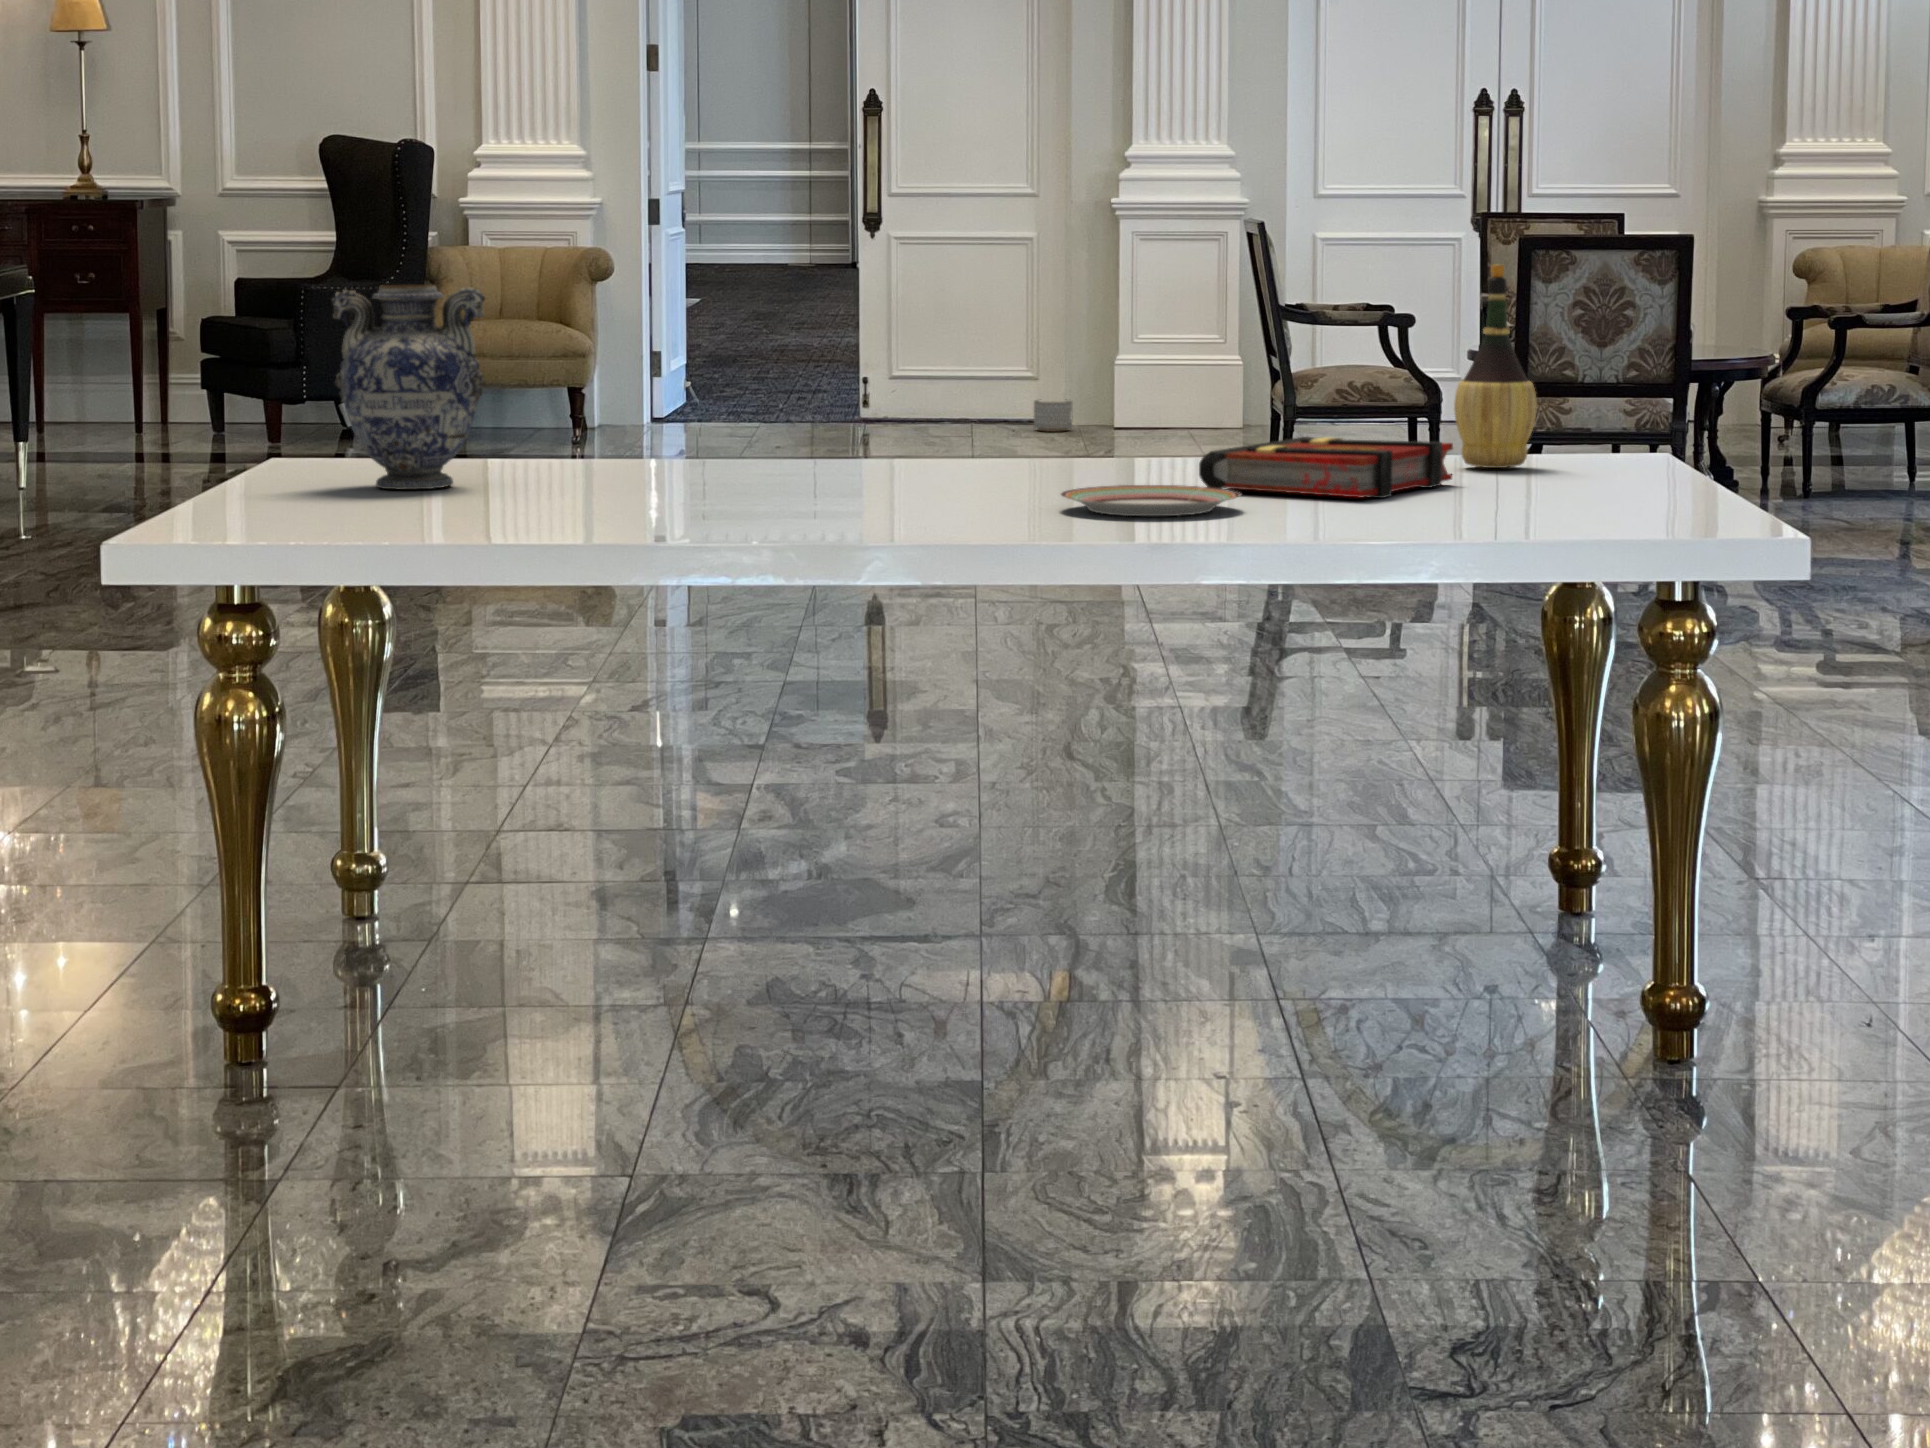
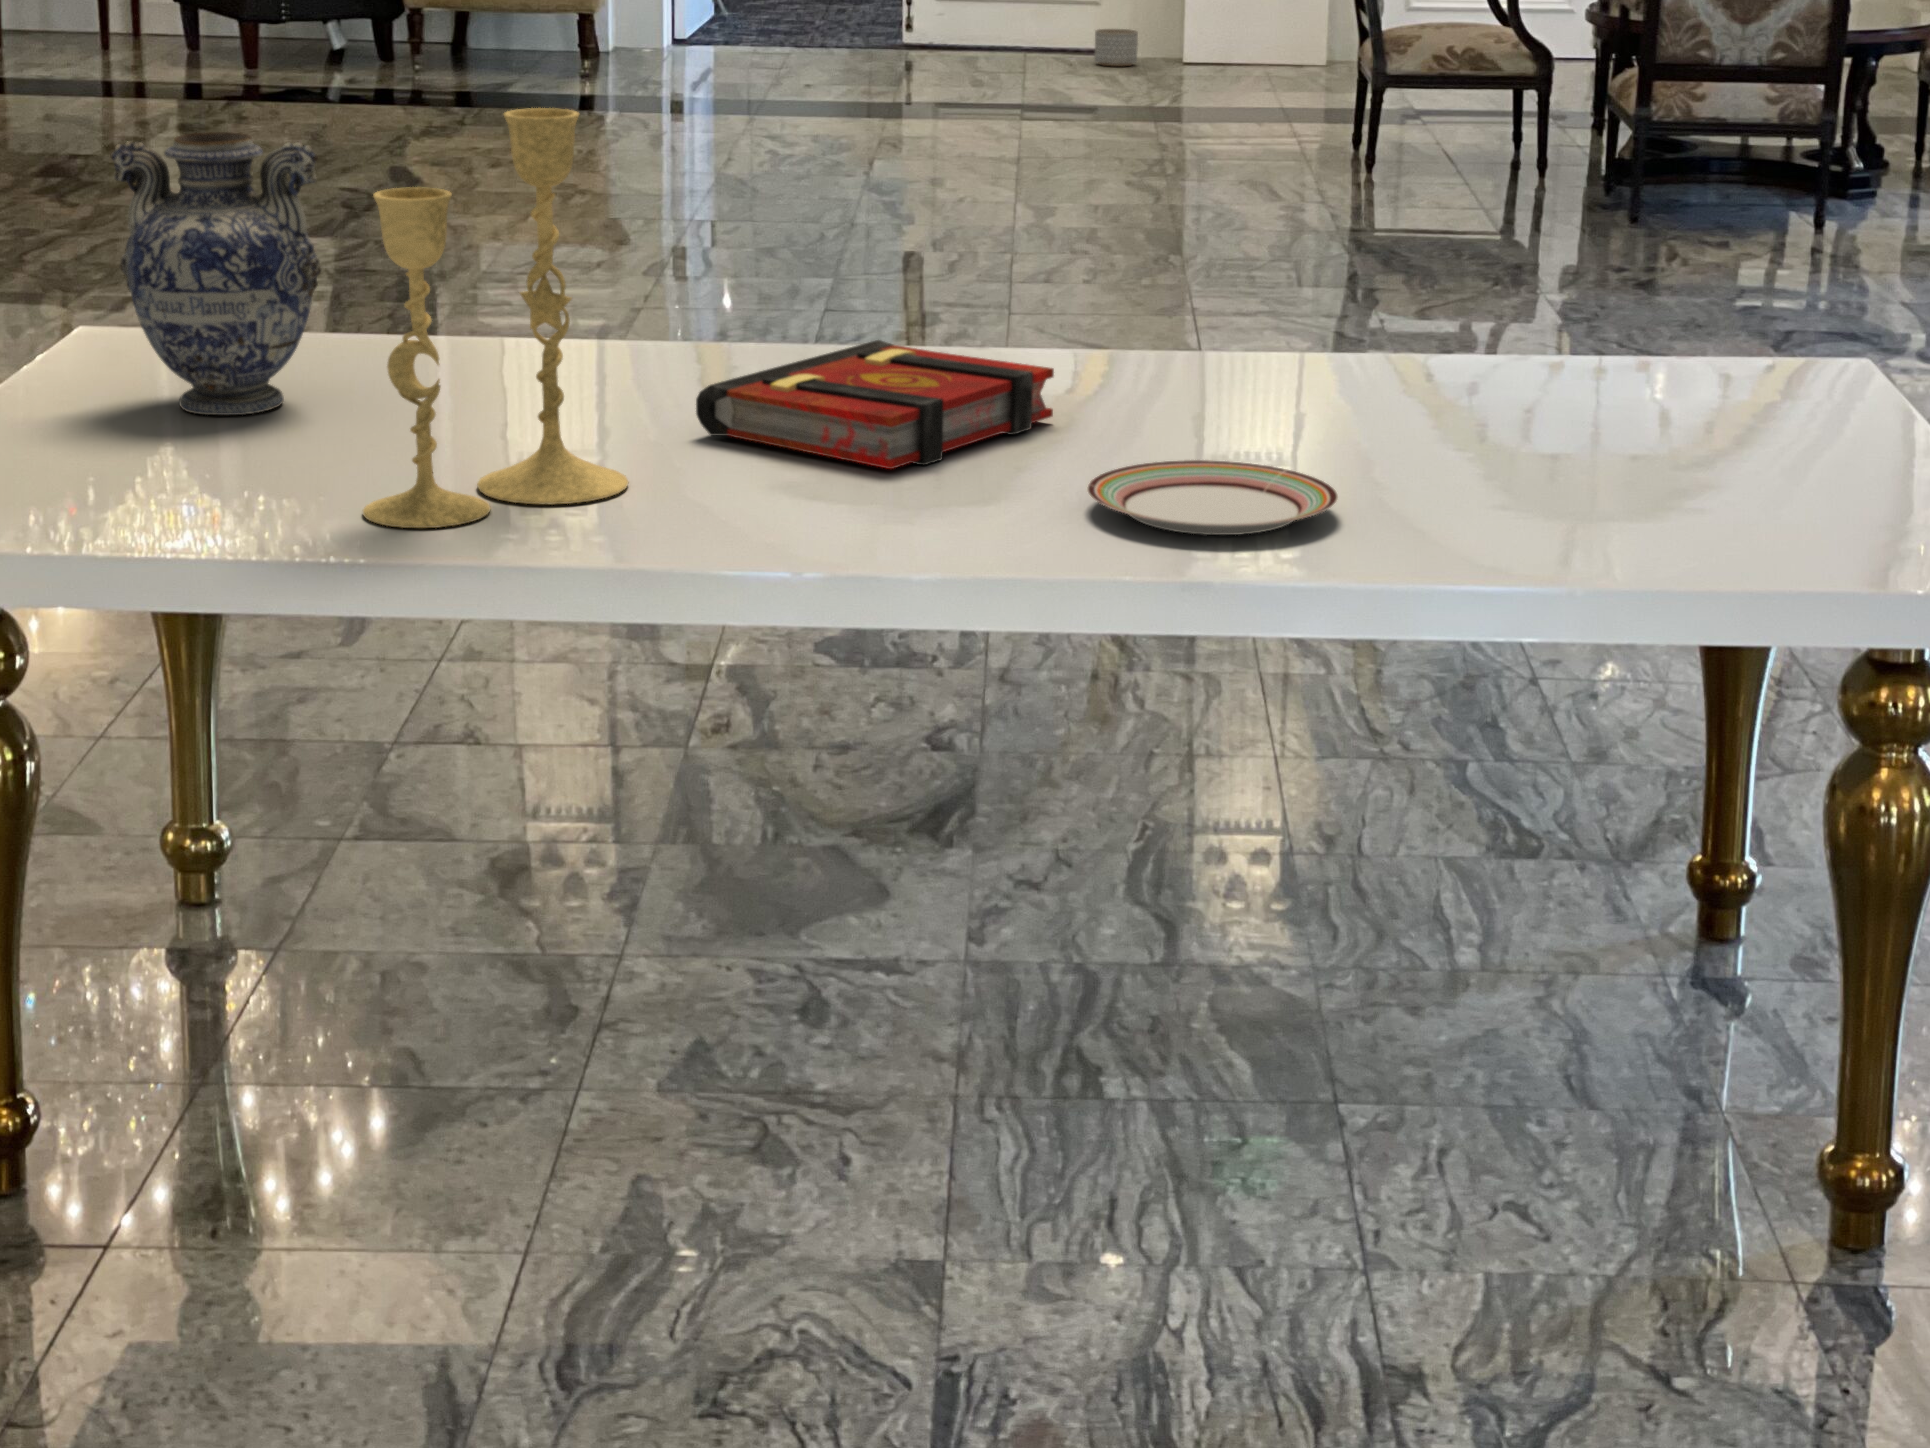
candlestick: none [537,235,725,521] -> present [363,108,628,528]
wine bottle: present [1454,264,1537,468] -> none [1623,116,1734,390]
book: present [1199,437,1453,498] -> present [696,340,1054,469]

